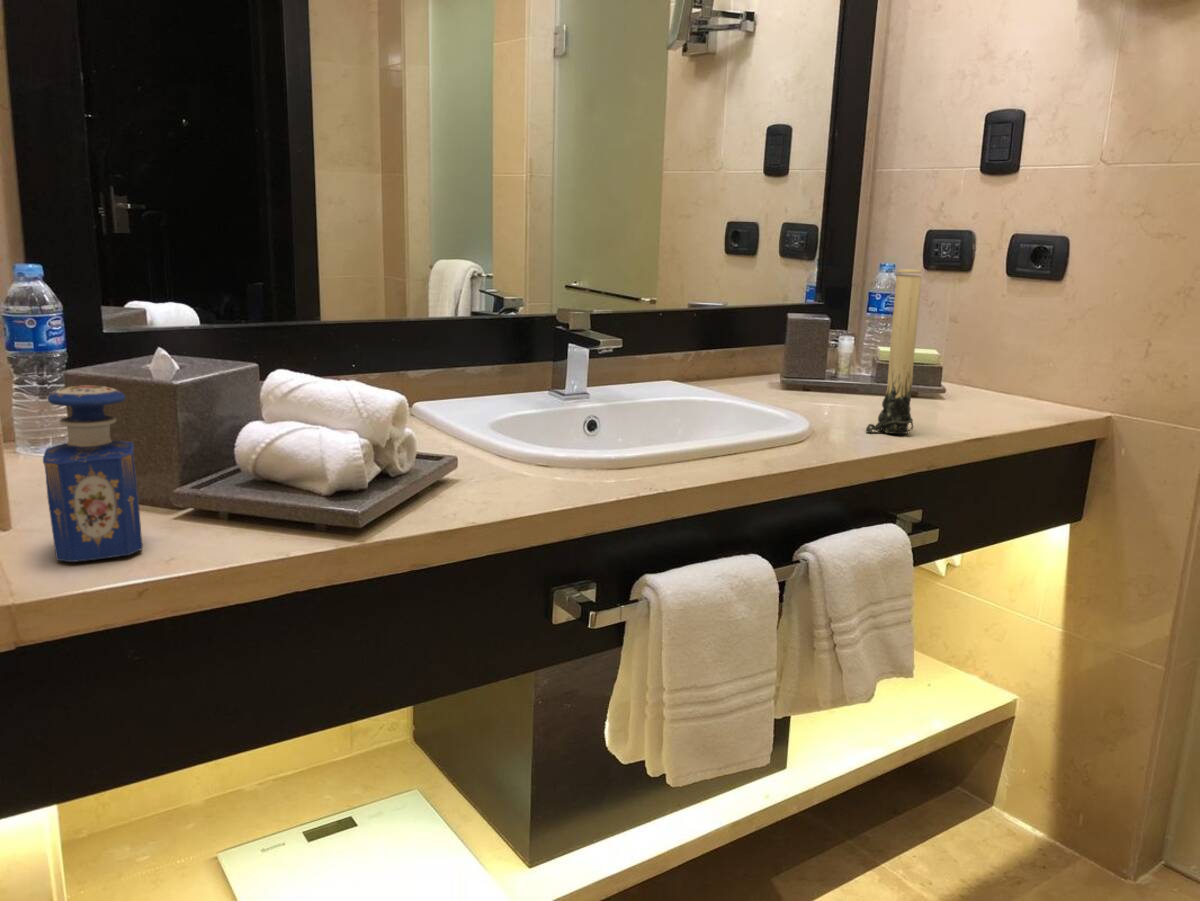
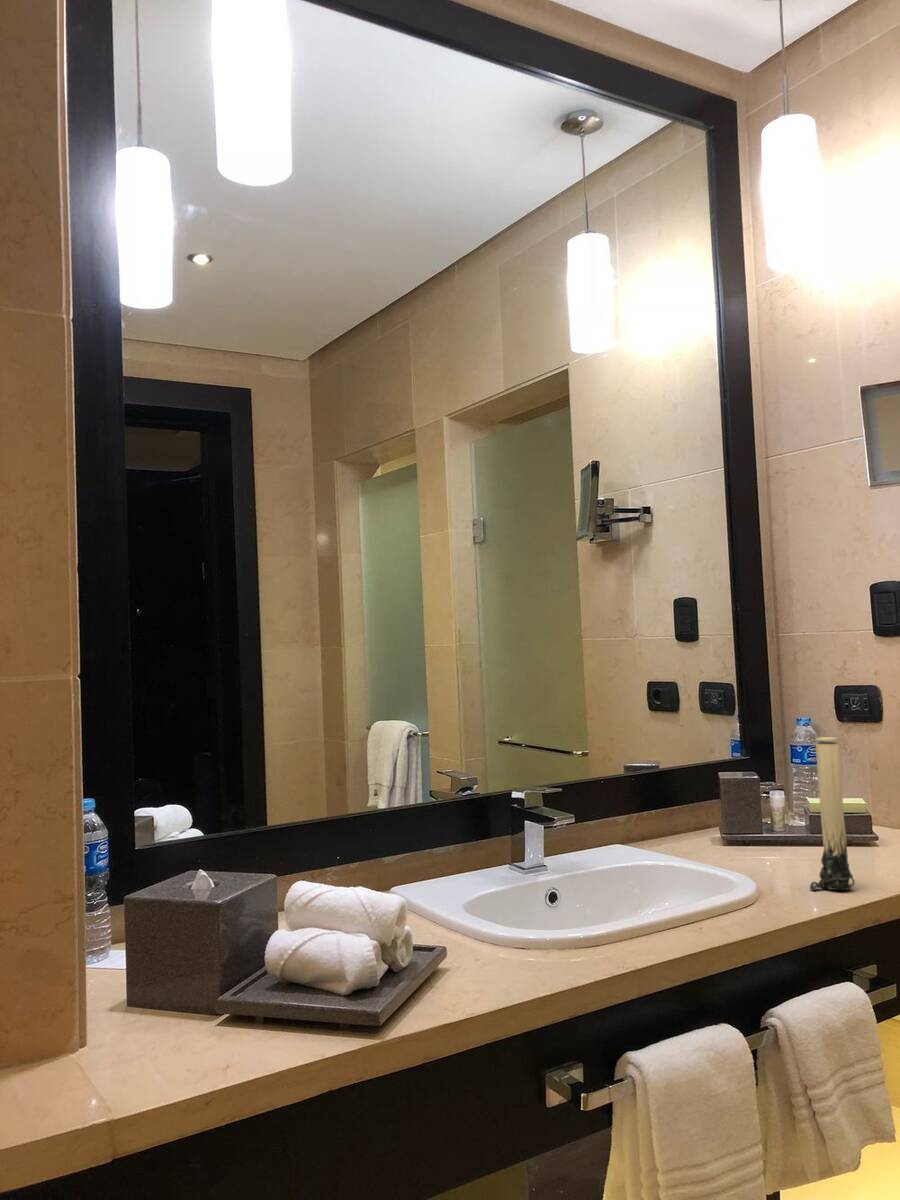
perfume bottle: present [43,385,143,562] -> none [128,915,204,1074]

